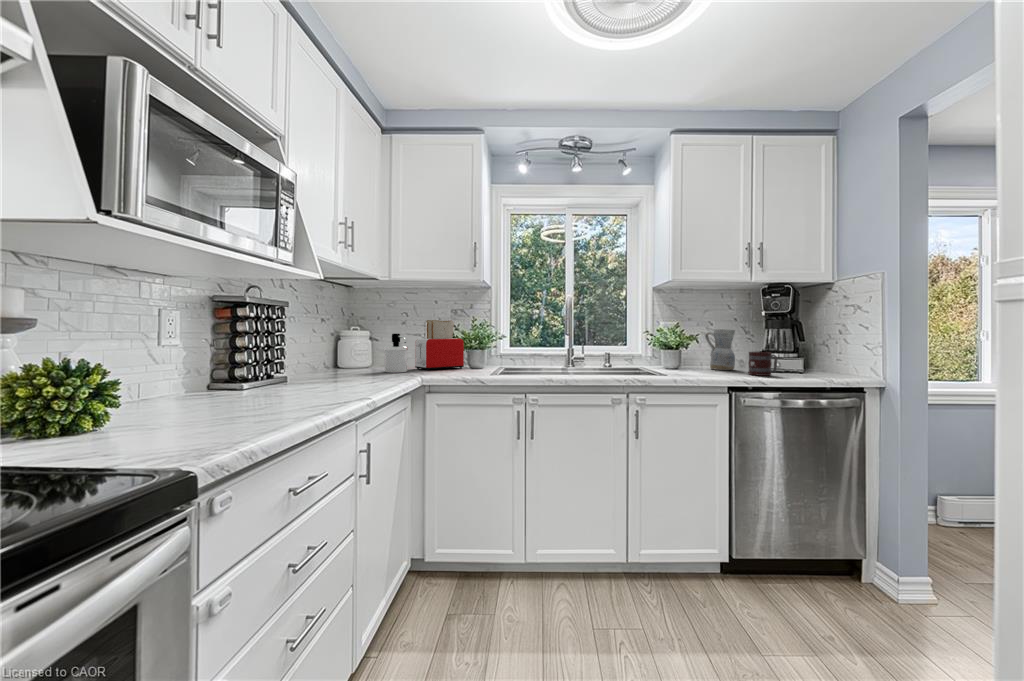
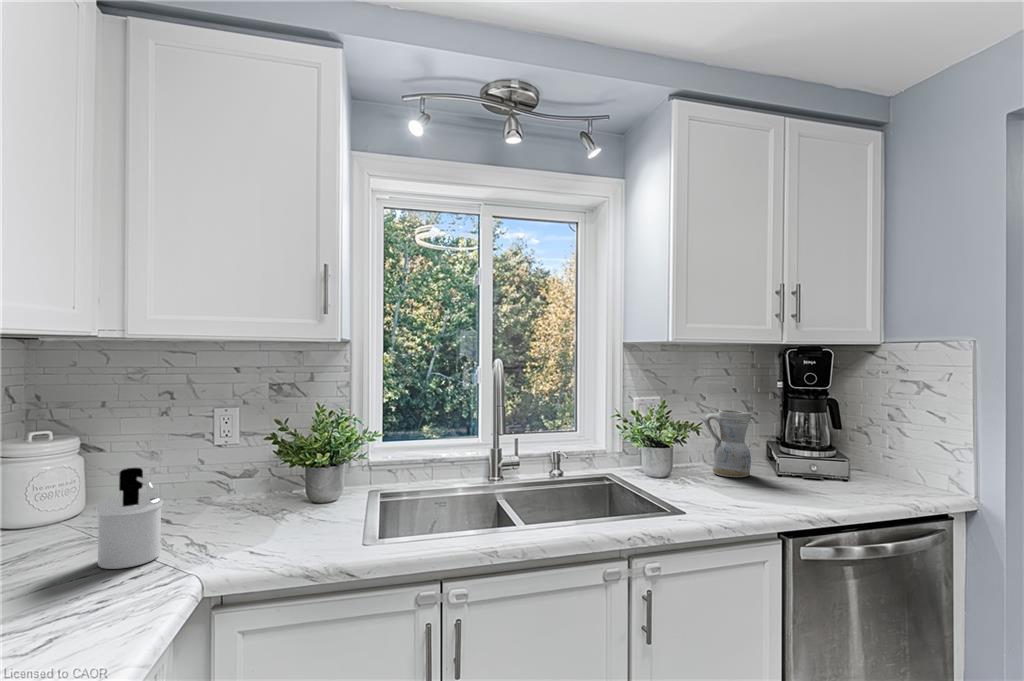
toaster: present [415,320,464,370] -> none [185,416,298,536]
mug: present [748,352,777,376] -> none [795,458,847,502]

